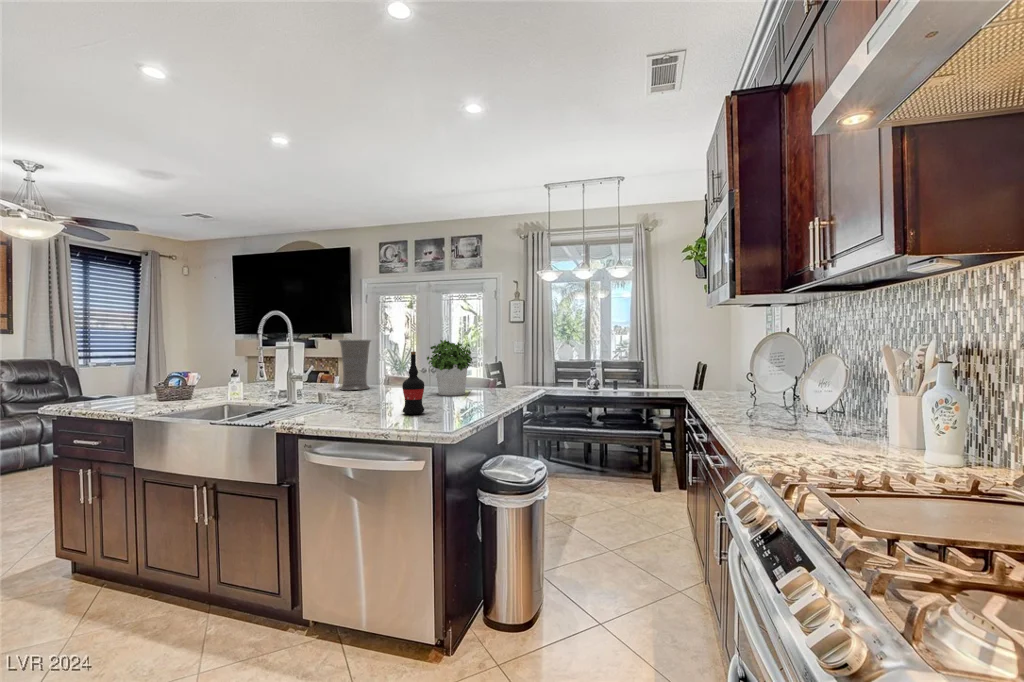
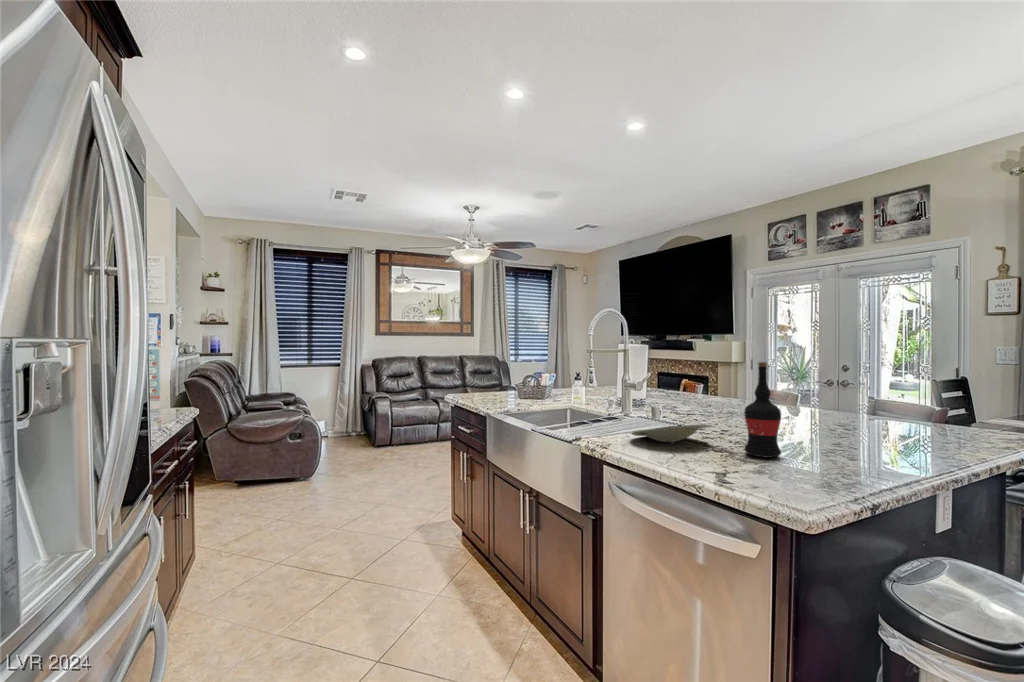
vase: present [339,340,371,390] -> none [689,343,731,406]
potted plant: present [427,340,473,396] -> none [804,344,893,432]
plate: none [318,398,380,415] -> present [631,425,711,443]

